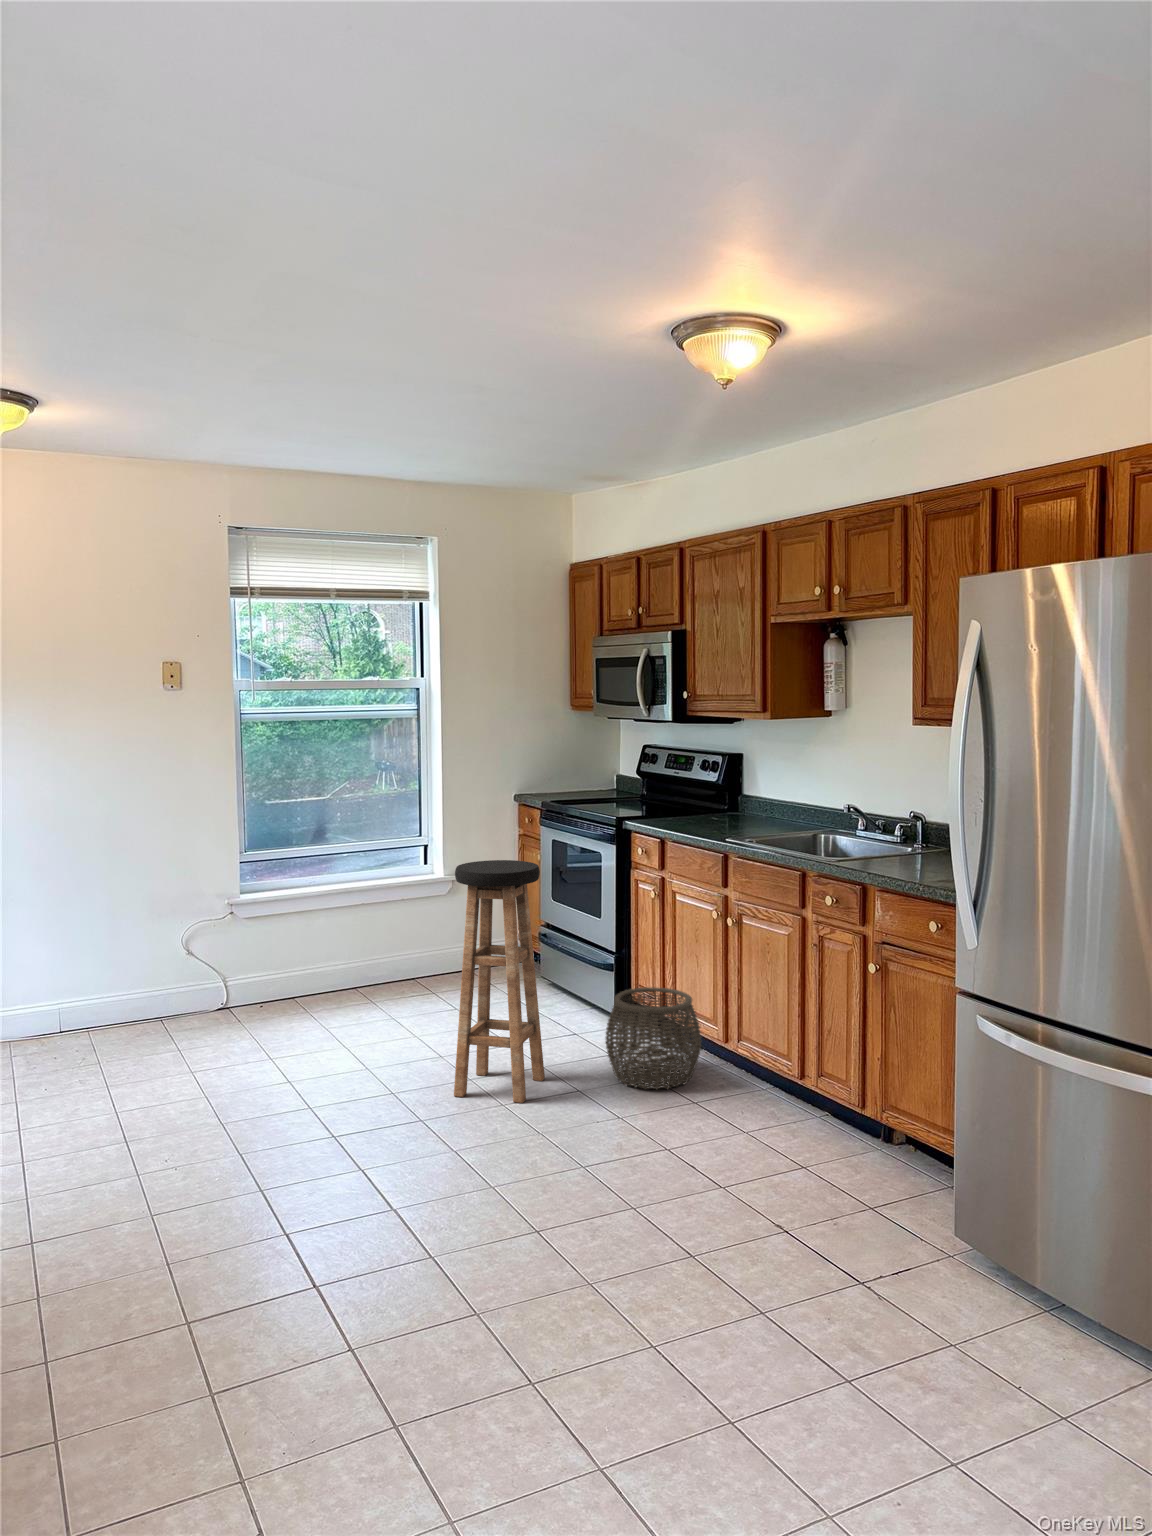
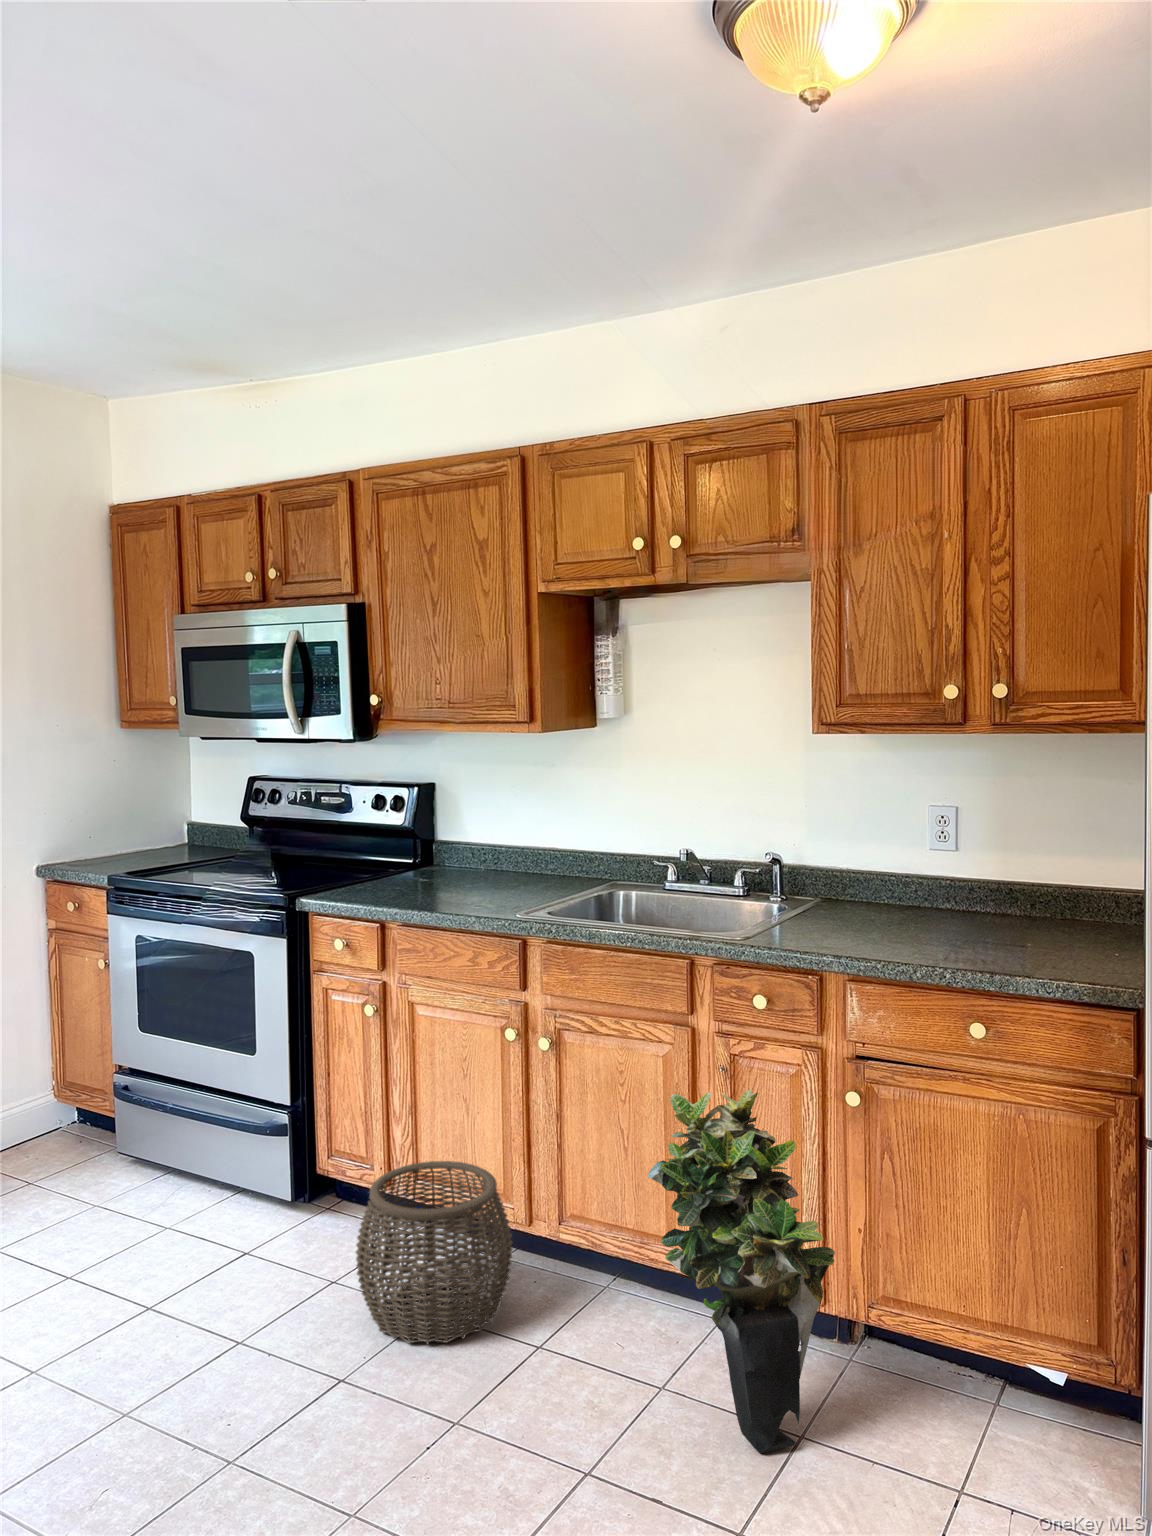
bar stool: present [454,860,545,1103] -> none [98,993,264,1465]
potted plant: none [725,952,839,1169] -> present [648,1089,835,1454]

